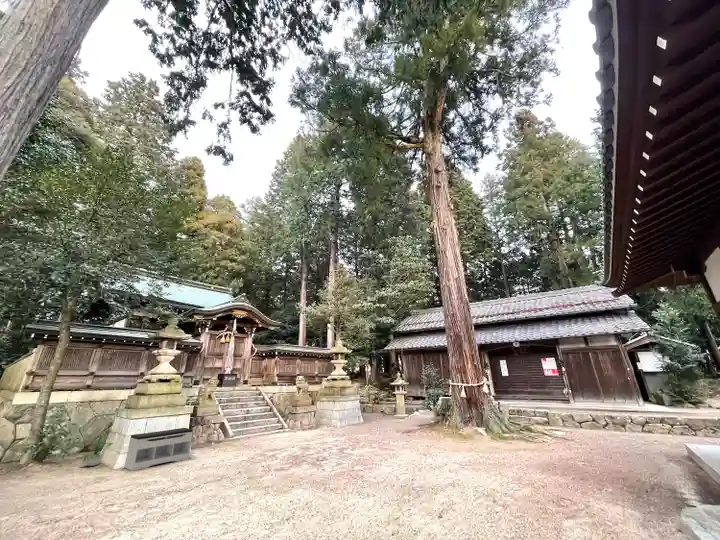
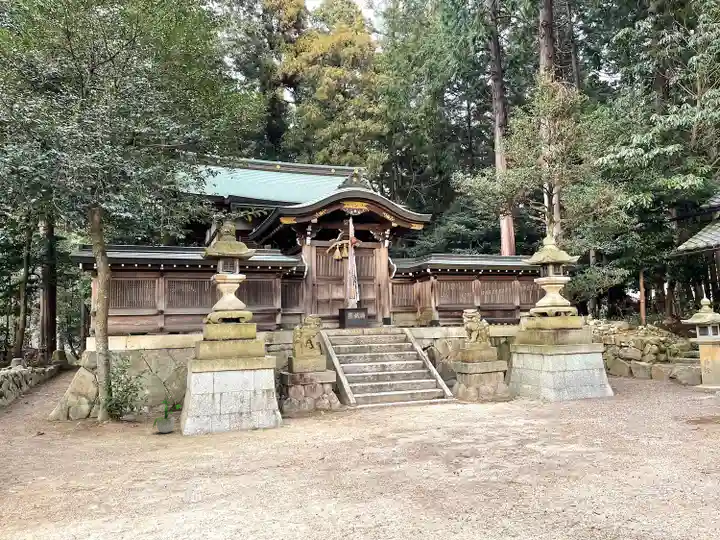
bench: present [124,428,193,471] -> none [195,389,279,444]

